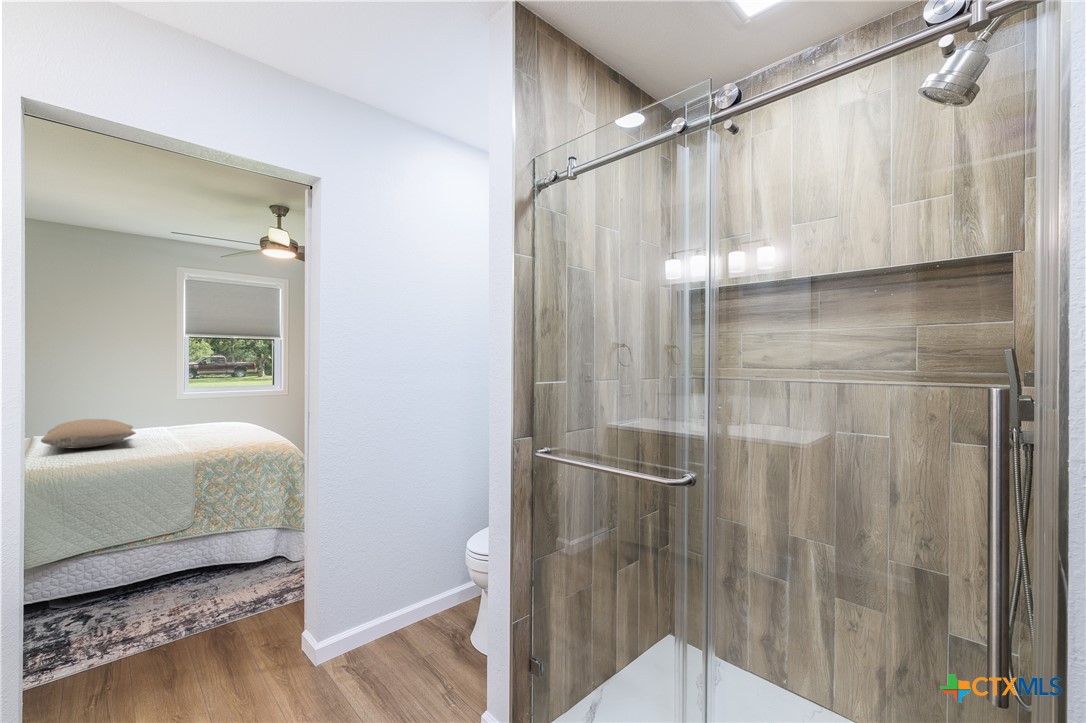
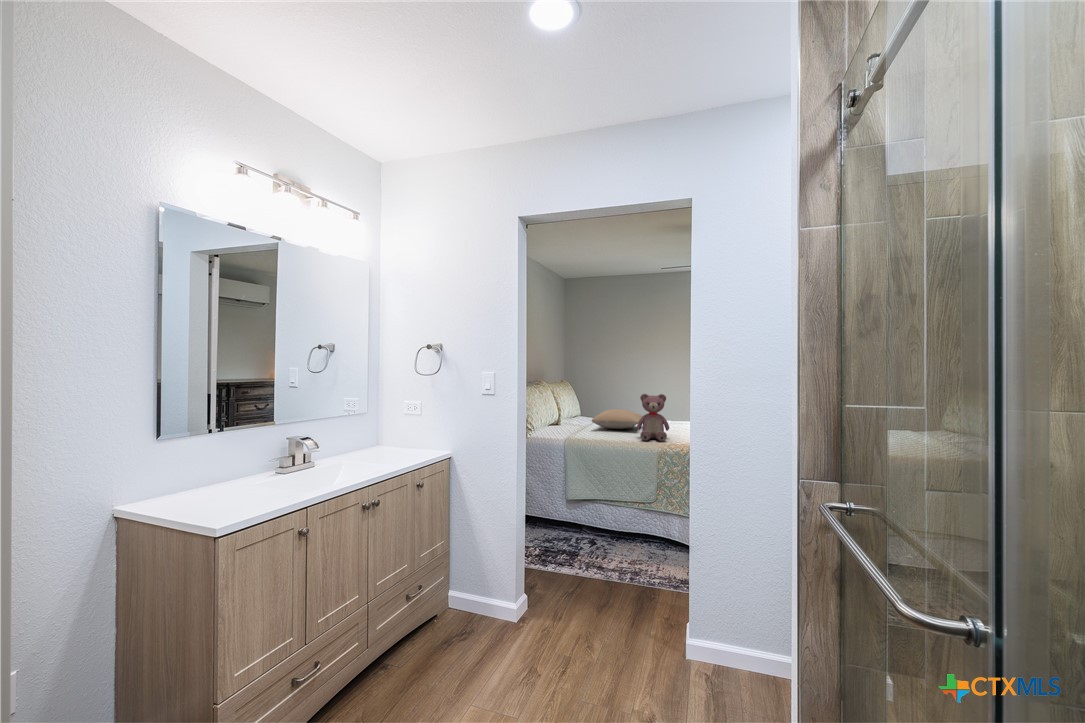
teddy bear: none [142,392,195,454] -> present [637,394,669,441]

